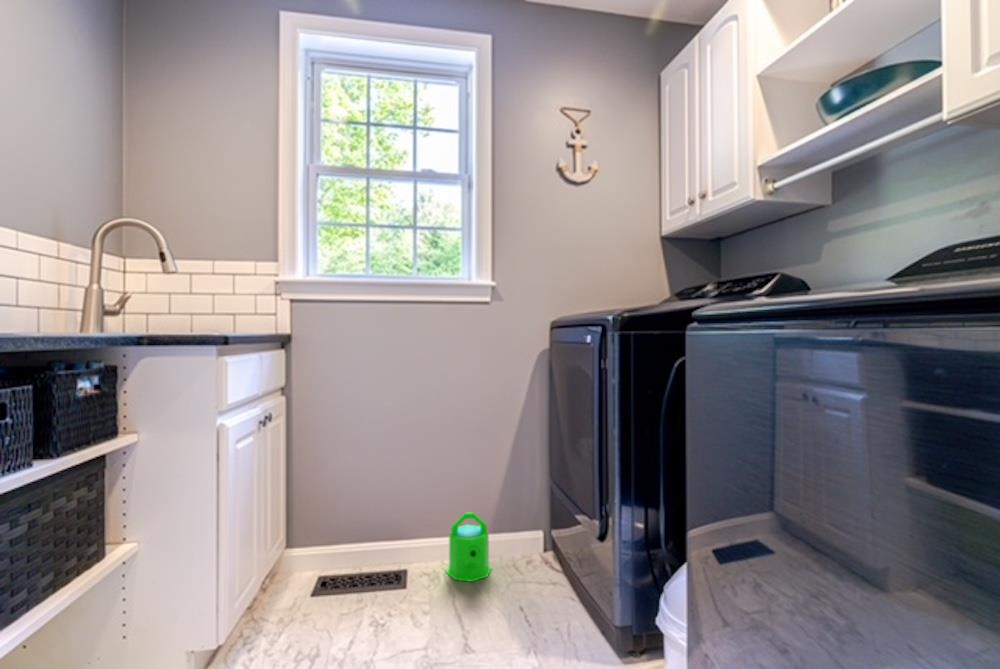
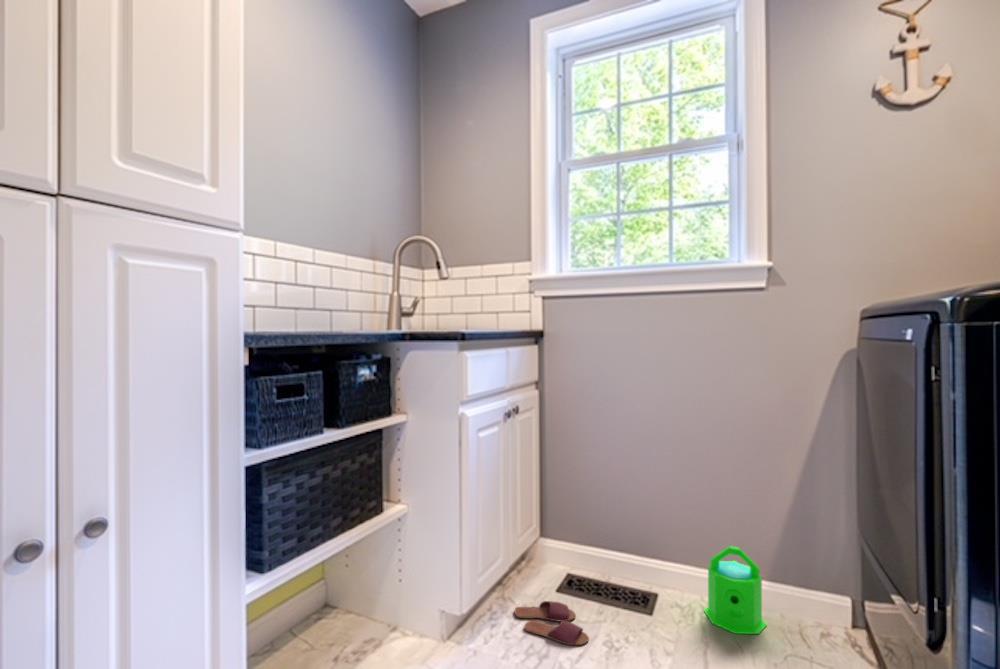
slippers: none [272,603,355,641] -> present [515,601,589,645]

